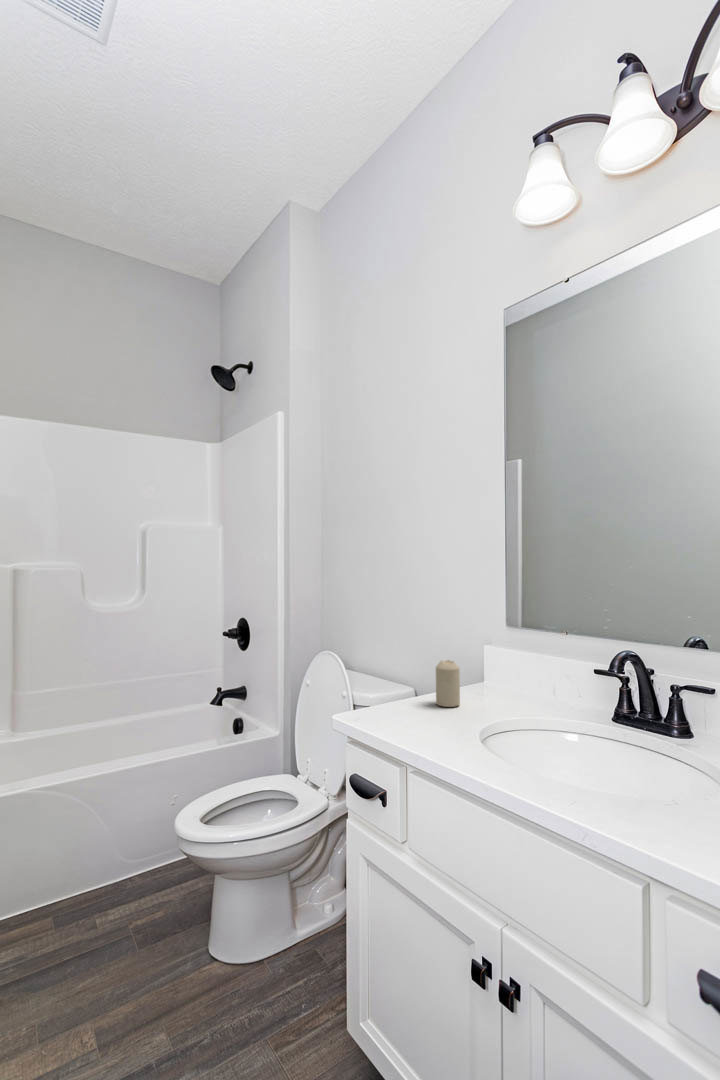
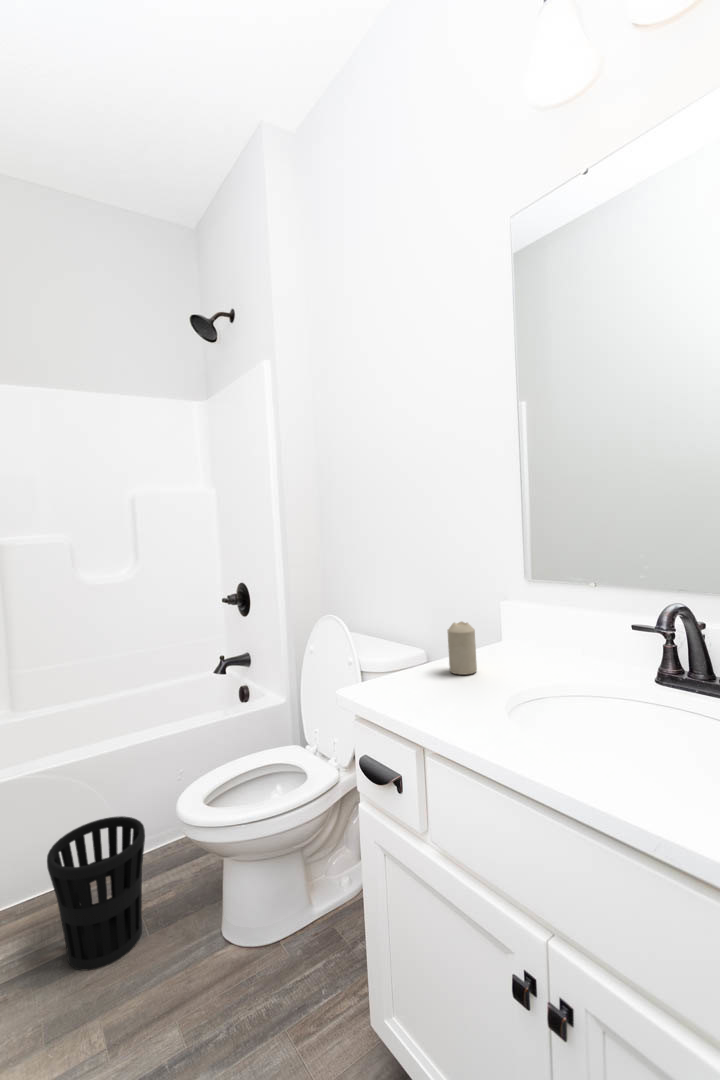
wastebasket: none [49,834,142,981] -> present [47,816,145,970]

